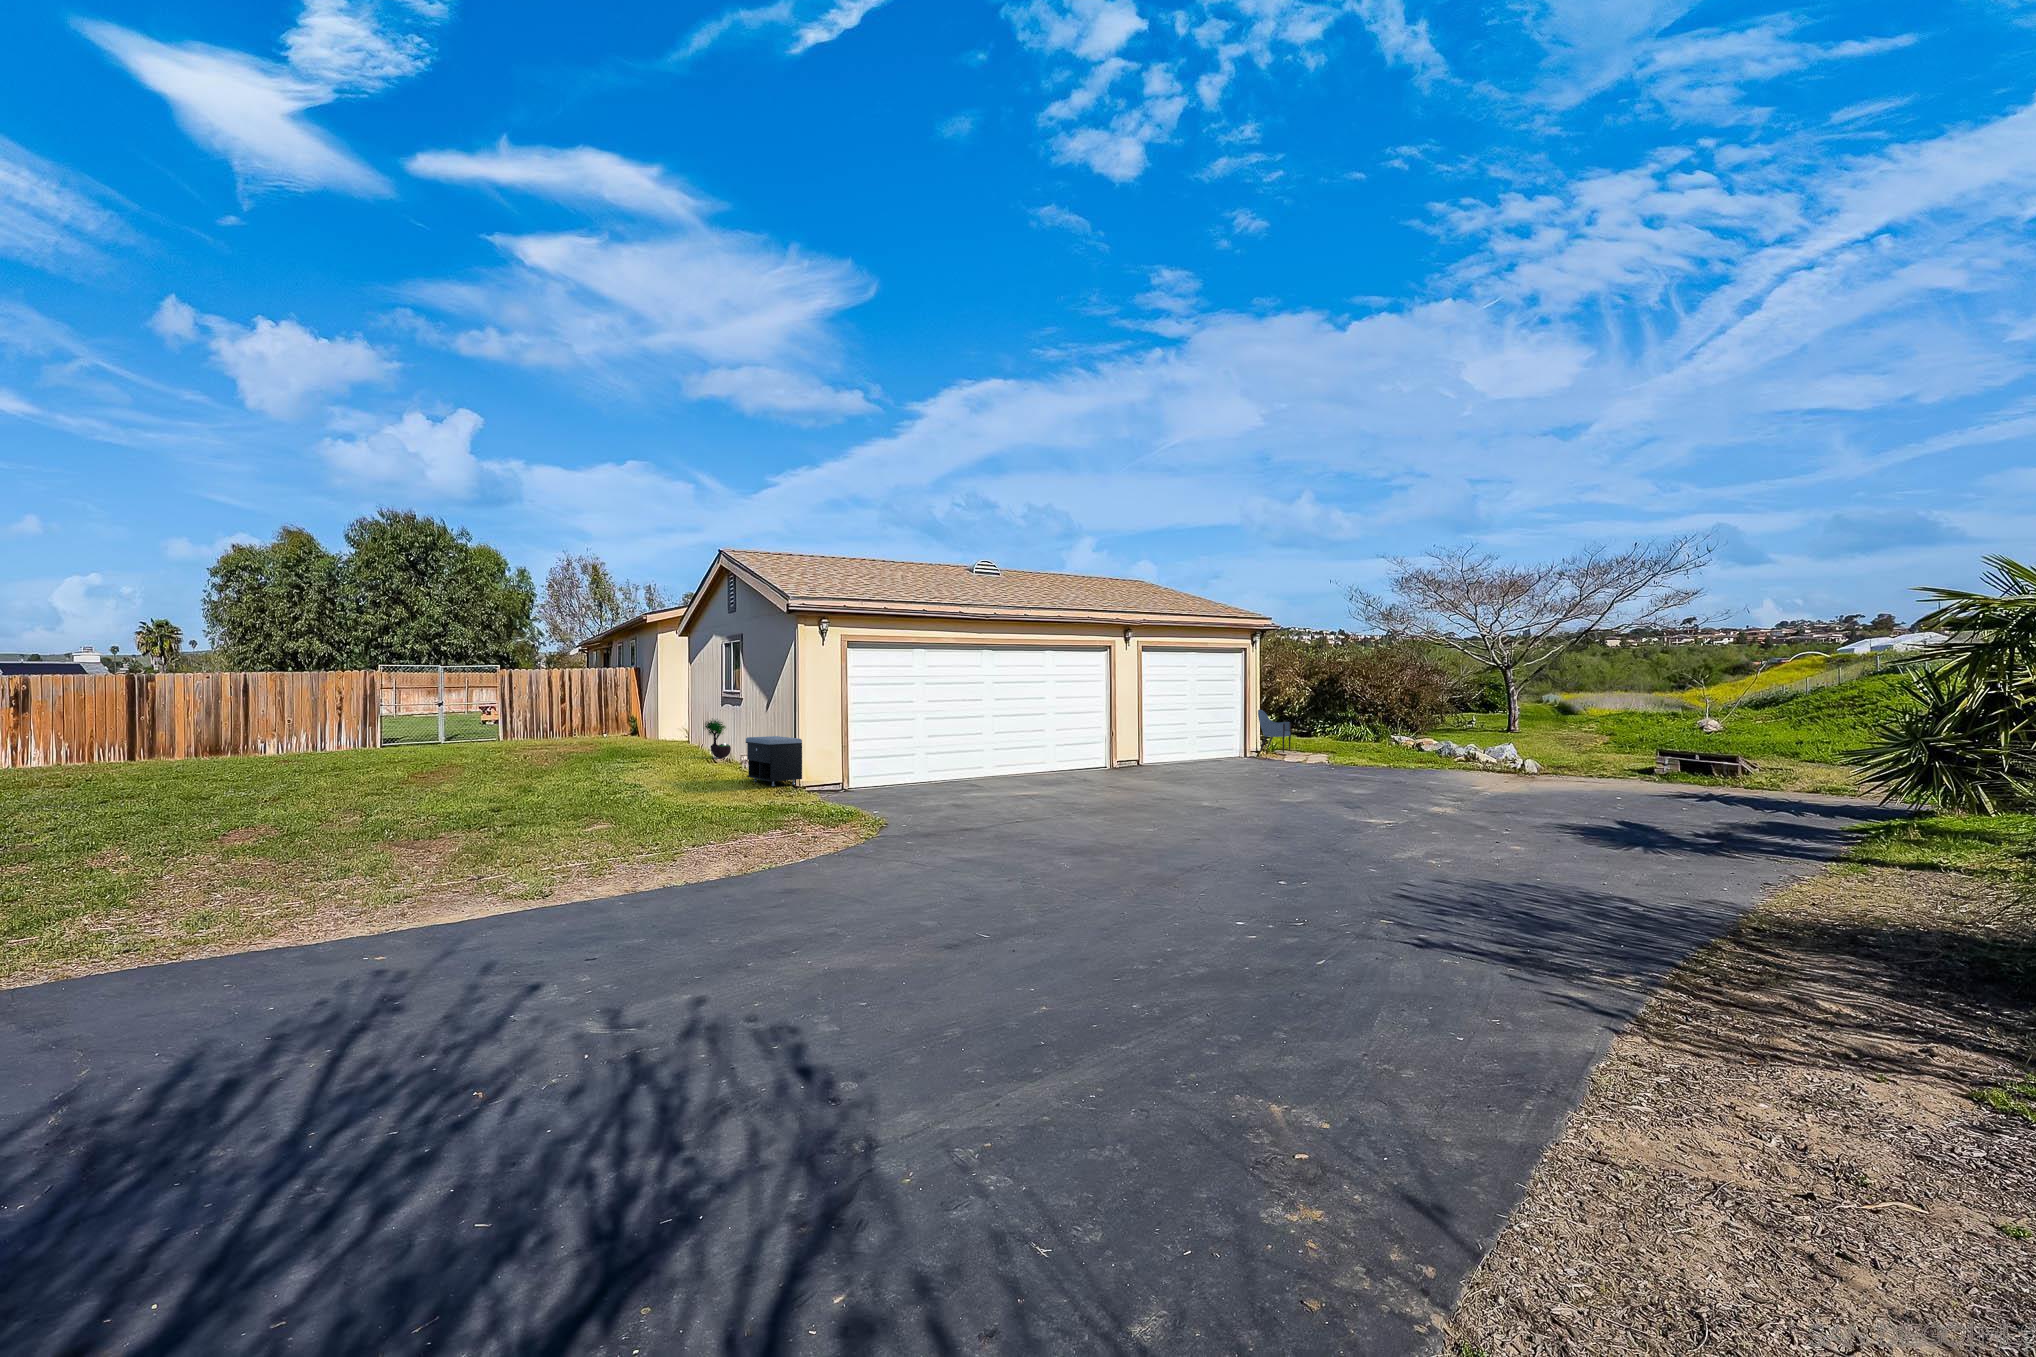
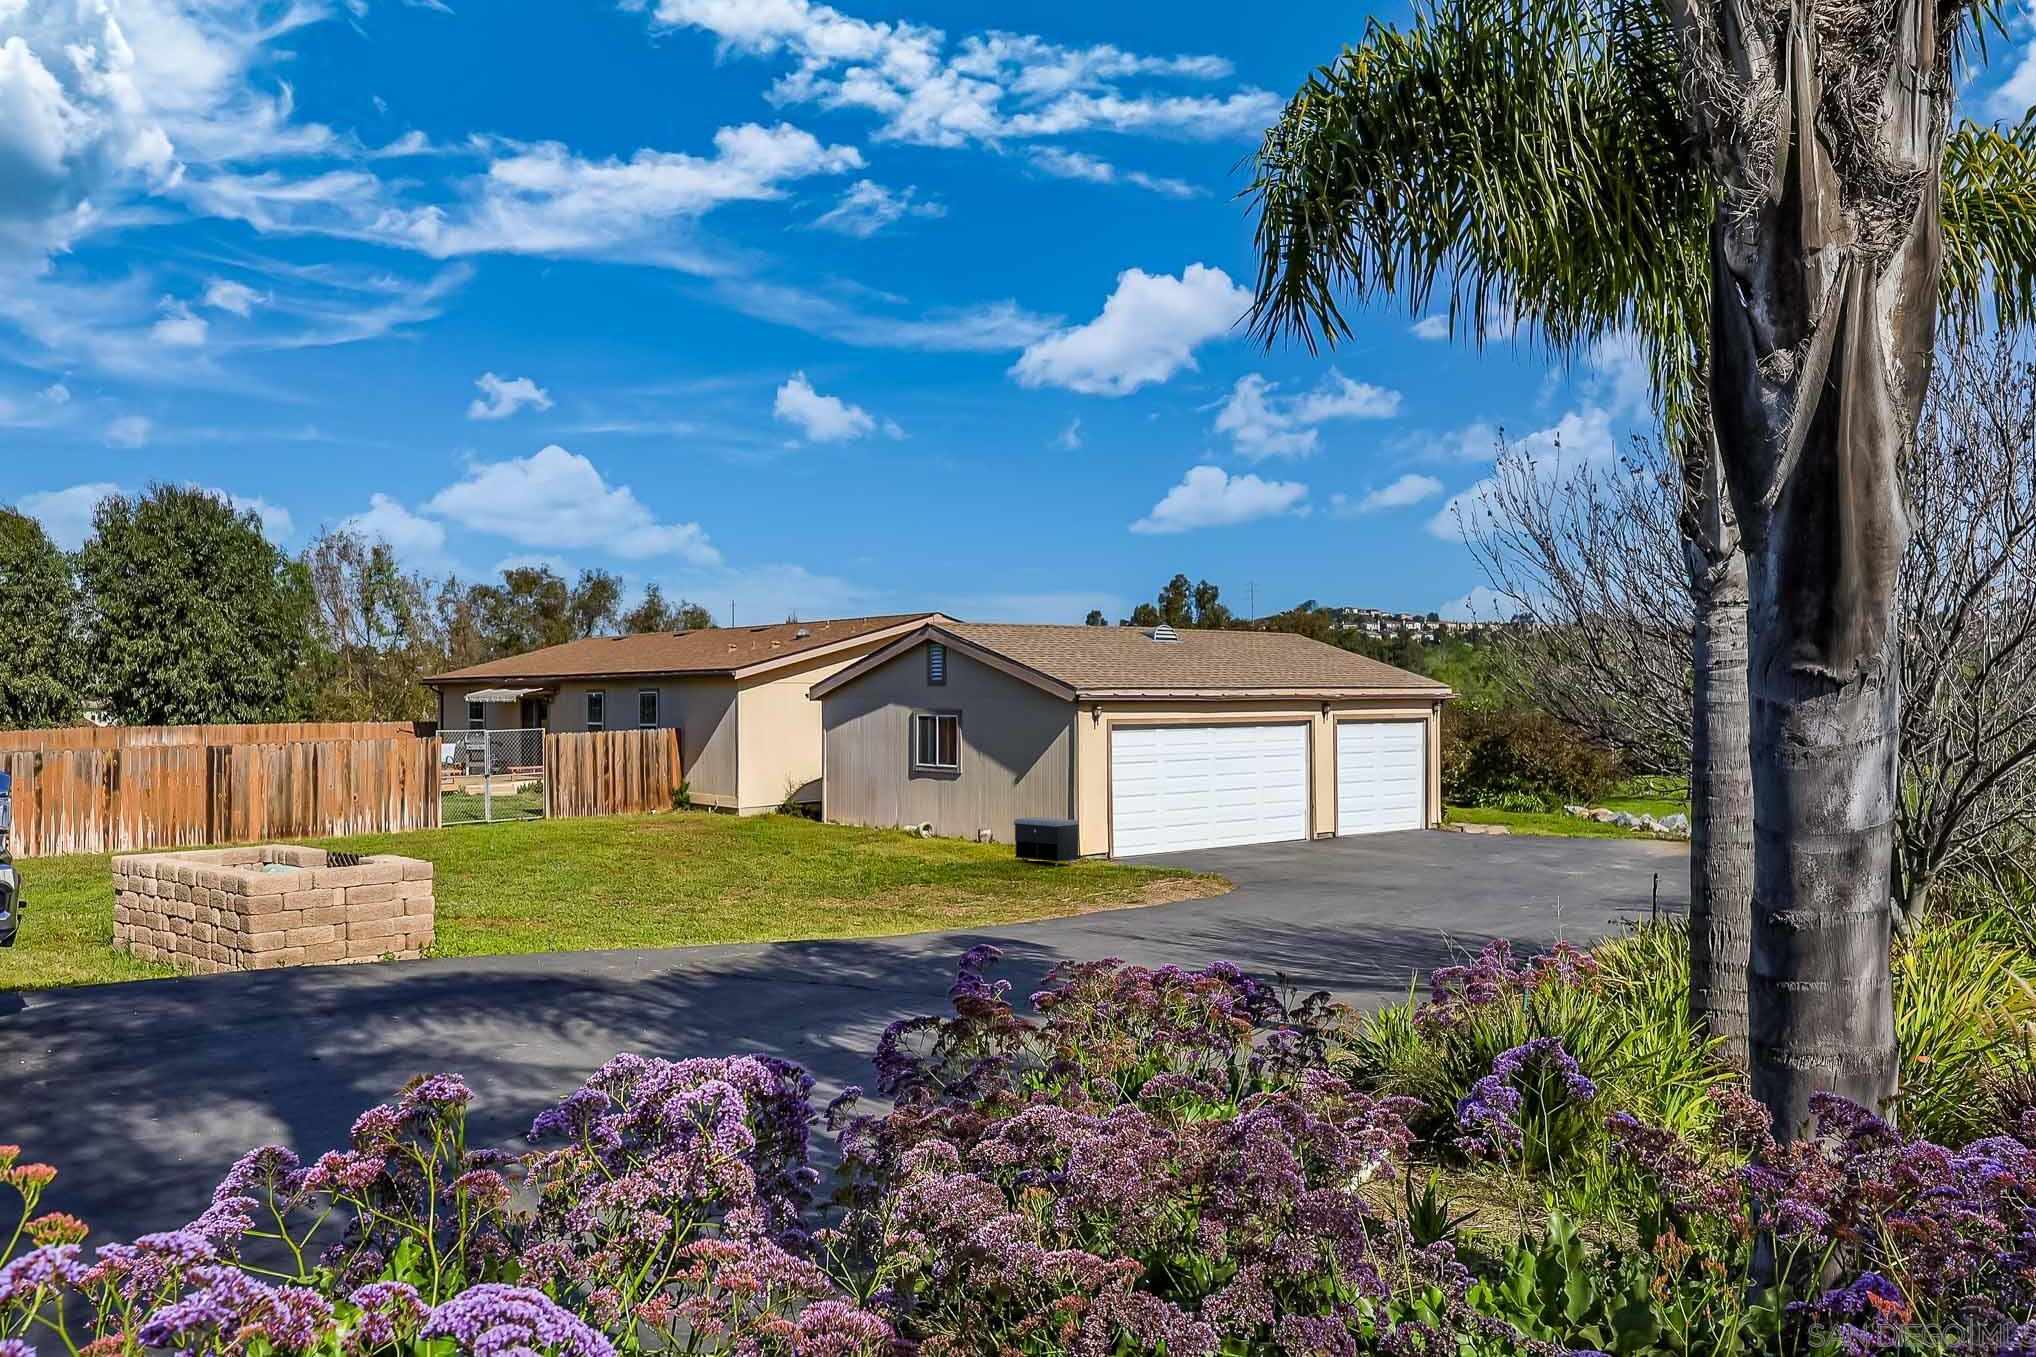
chair: present [1258,710,1291,753] -> none [1437,780,1471,827]
potted tree: present [705,718,731,758] -> none [892,793,922,839]

